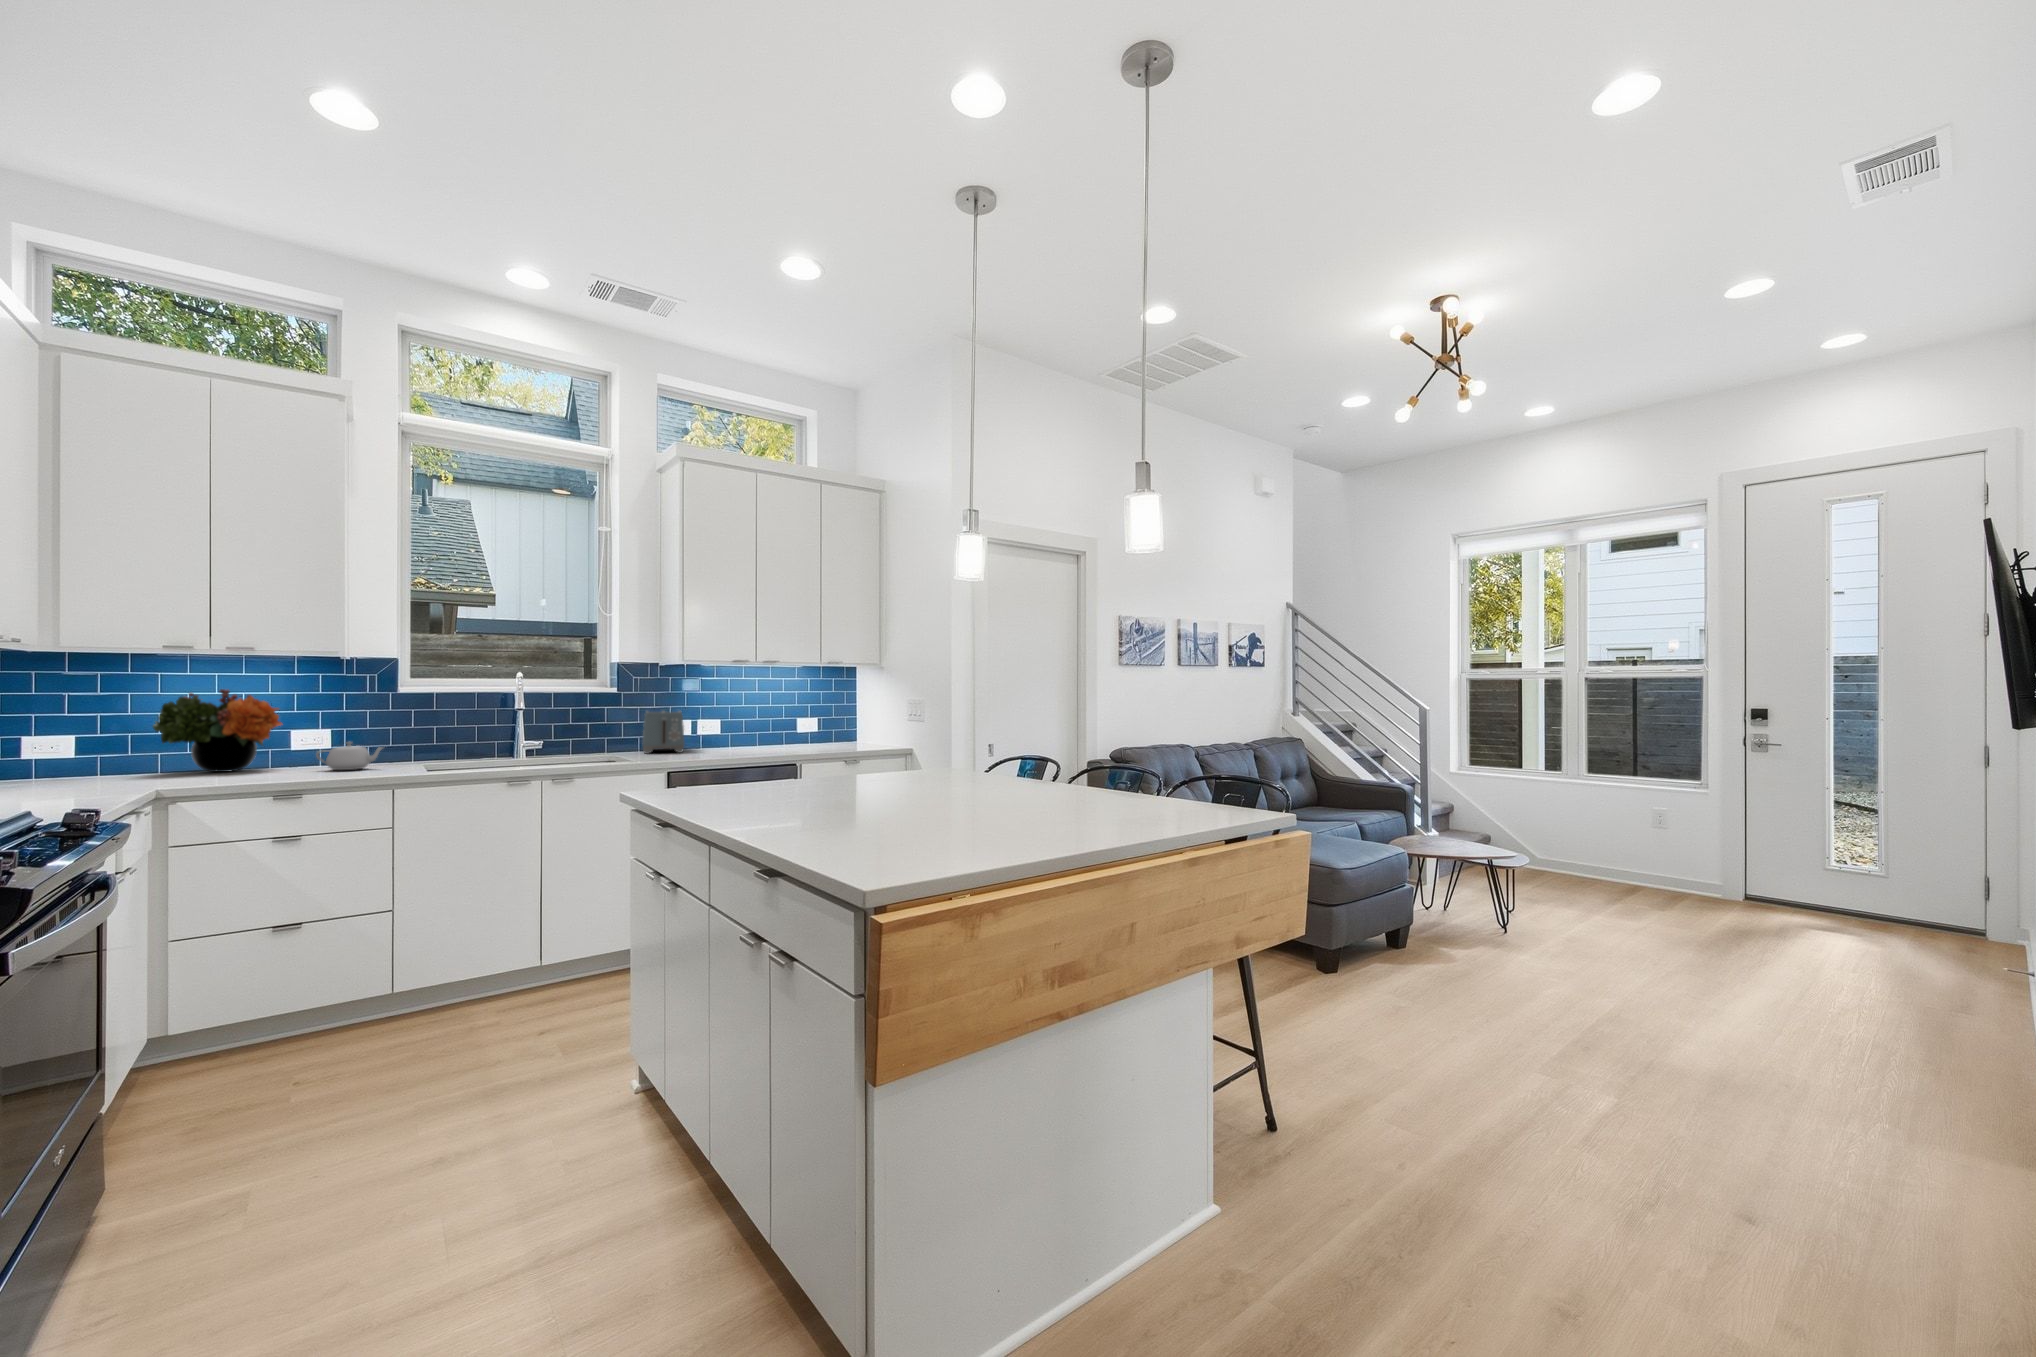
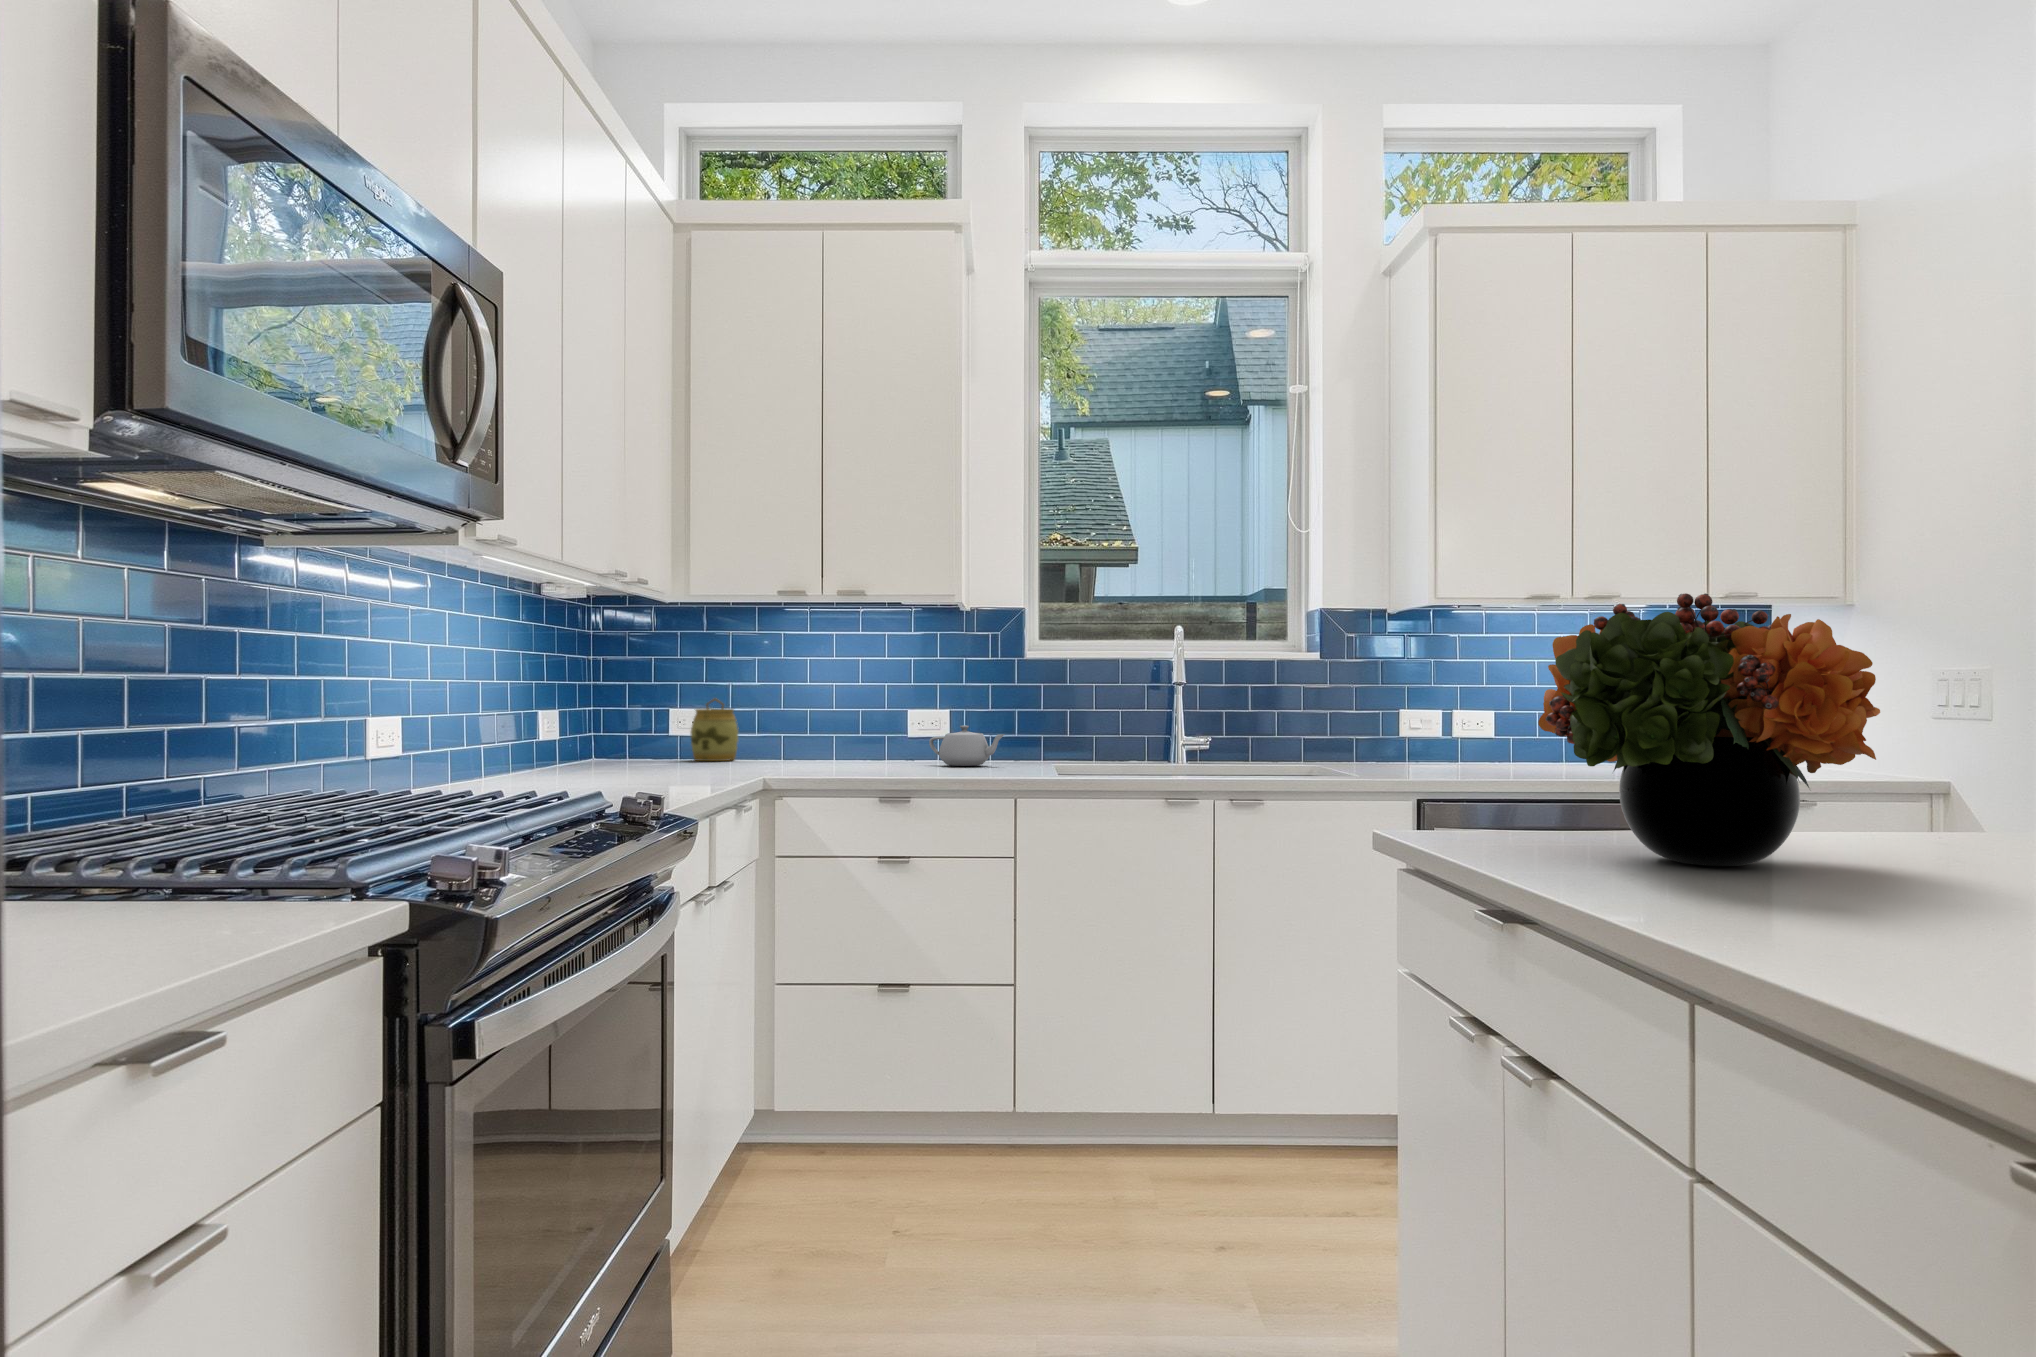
flower arrangement: present [153,689,282,772] -> present [1538,593,1880,866]
toaster: present [643,711,684,754] -> none [1359,693,1434,766]
jar: none [48,726,106,779] -> present [691,698,739,761]

